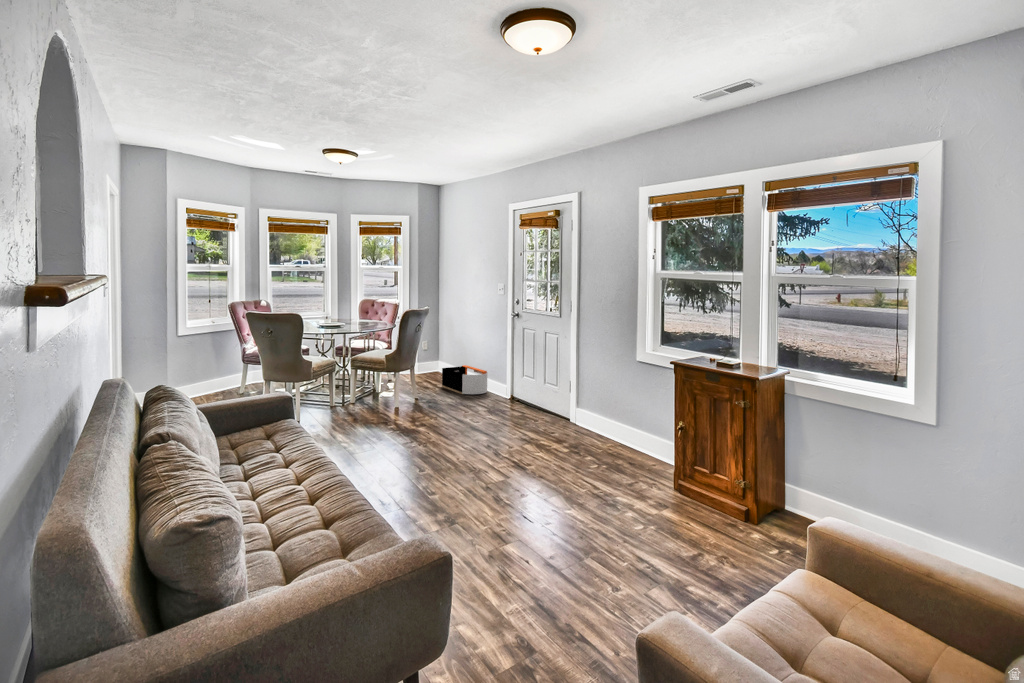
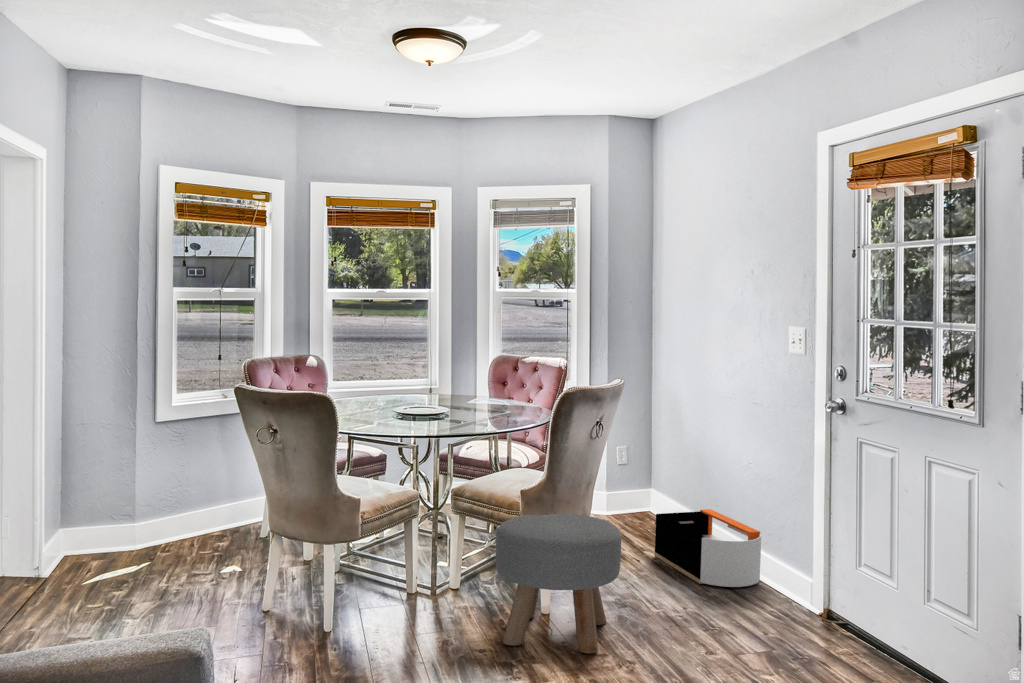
ottoman: none [375,364,429,418] -> present [496,513,621,653]

